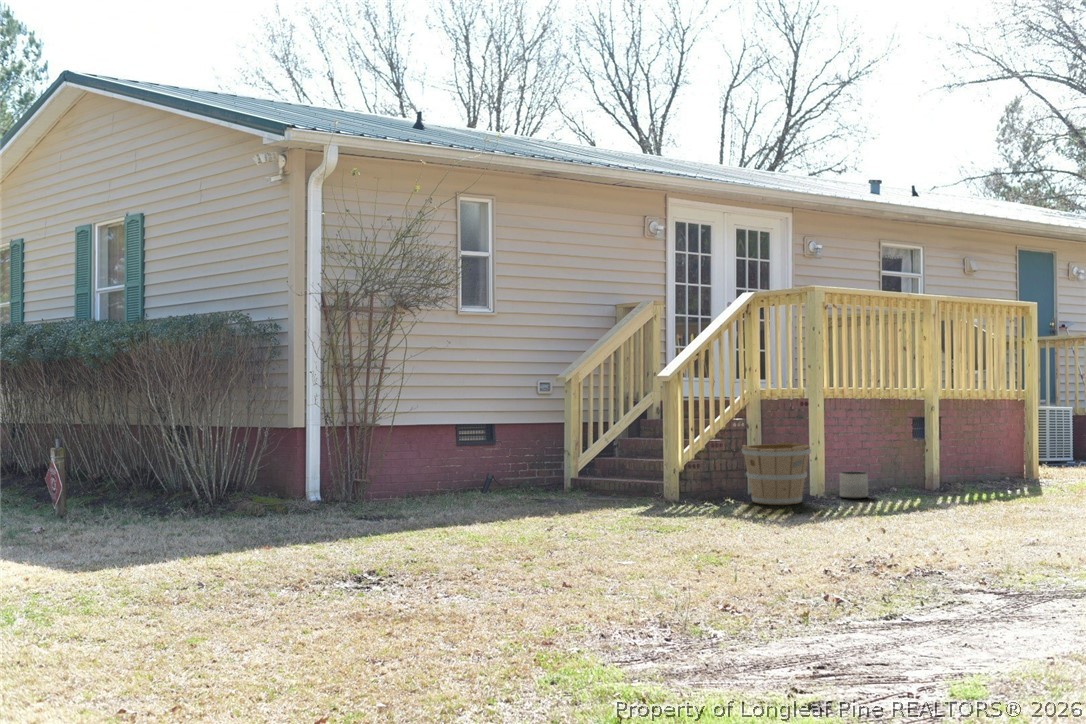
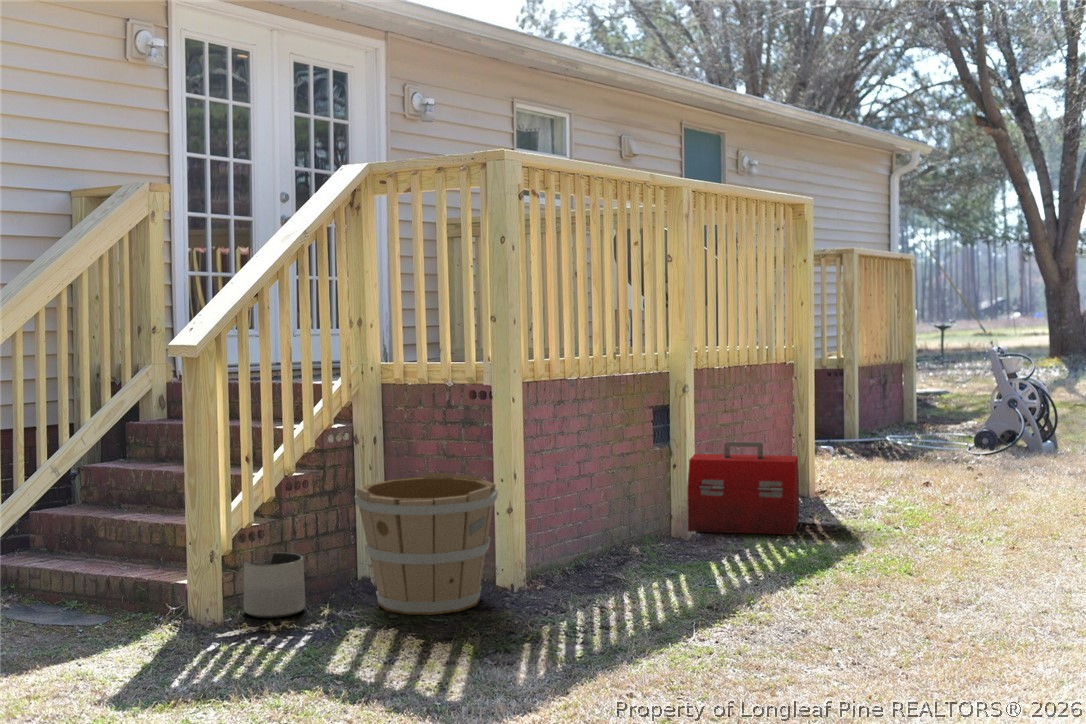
toolbox: none [937,440,1009,492] -> present [687,441,799,535]
planter: present [840,472,868,499] -> present [243,553,305,618]

